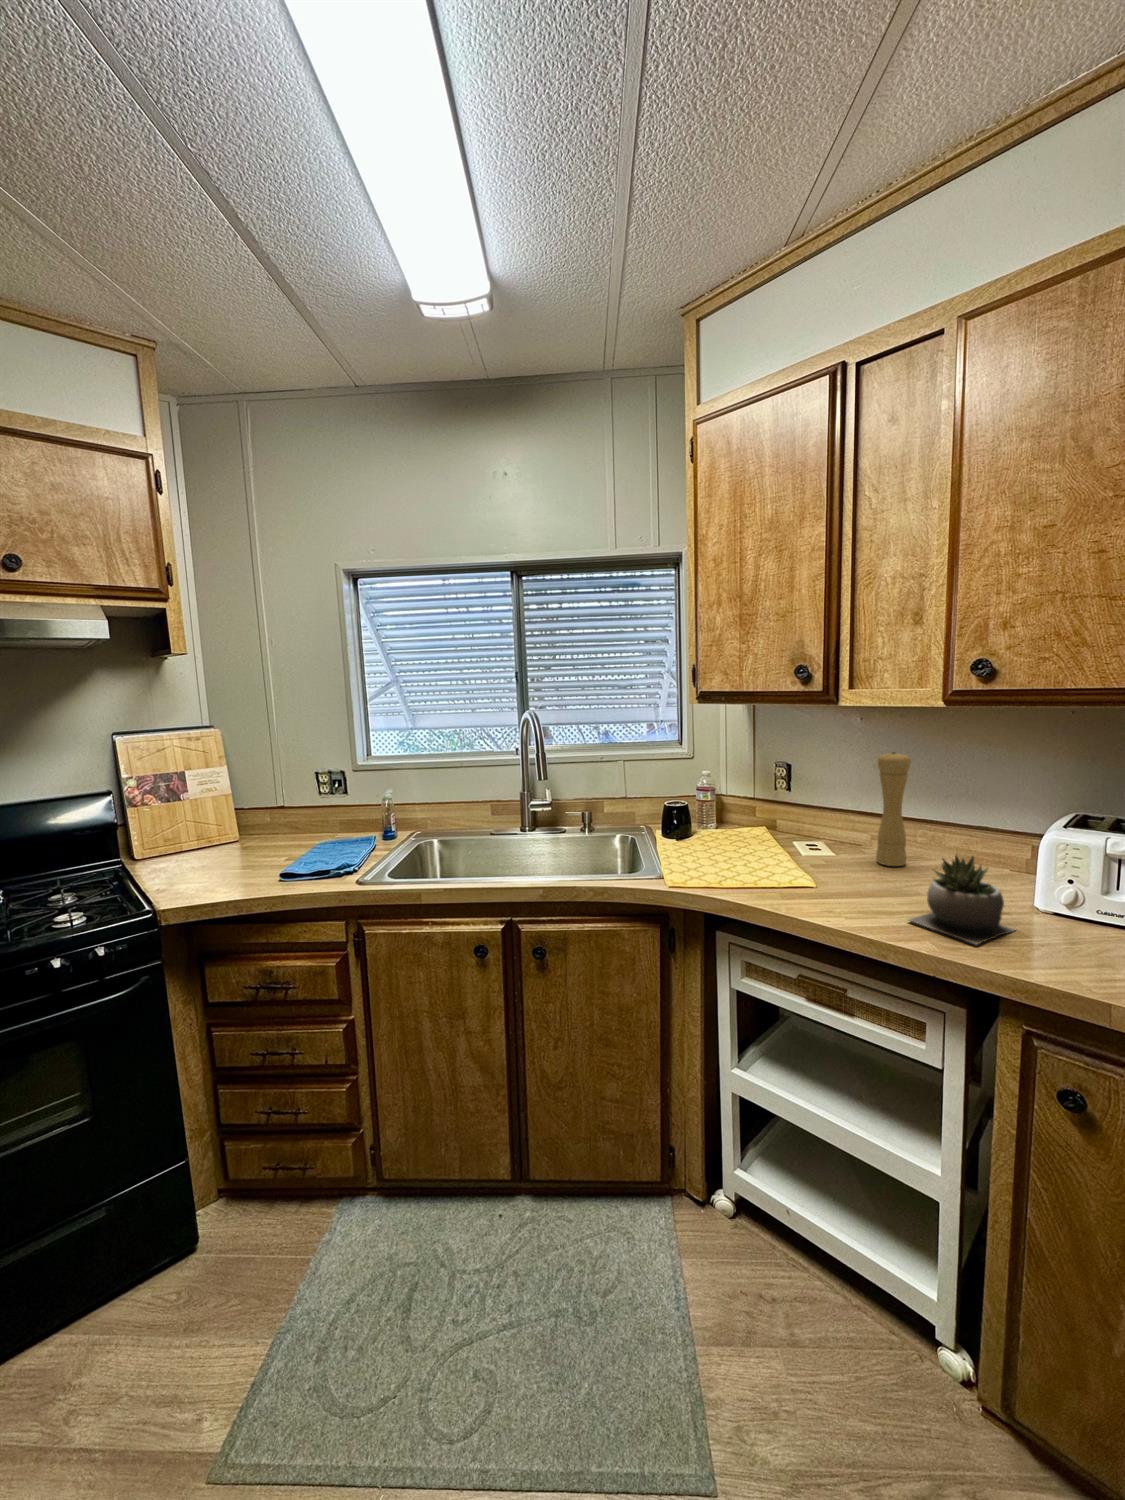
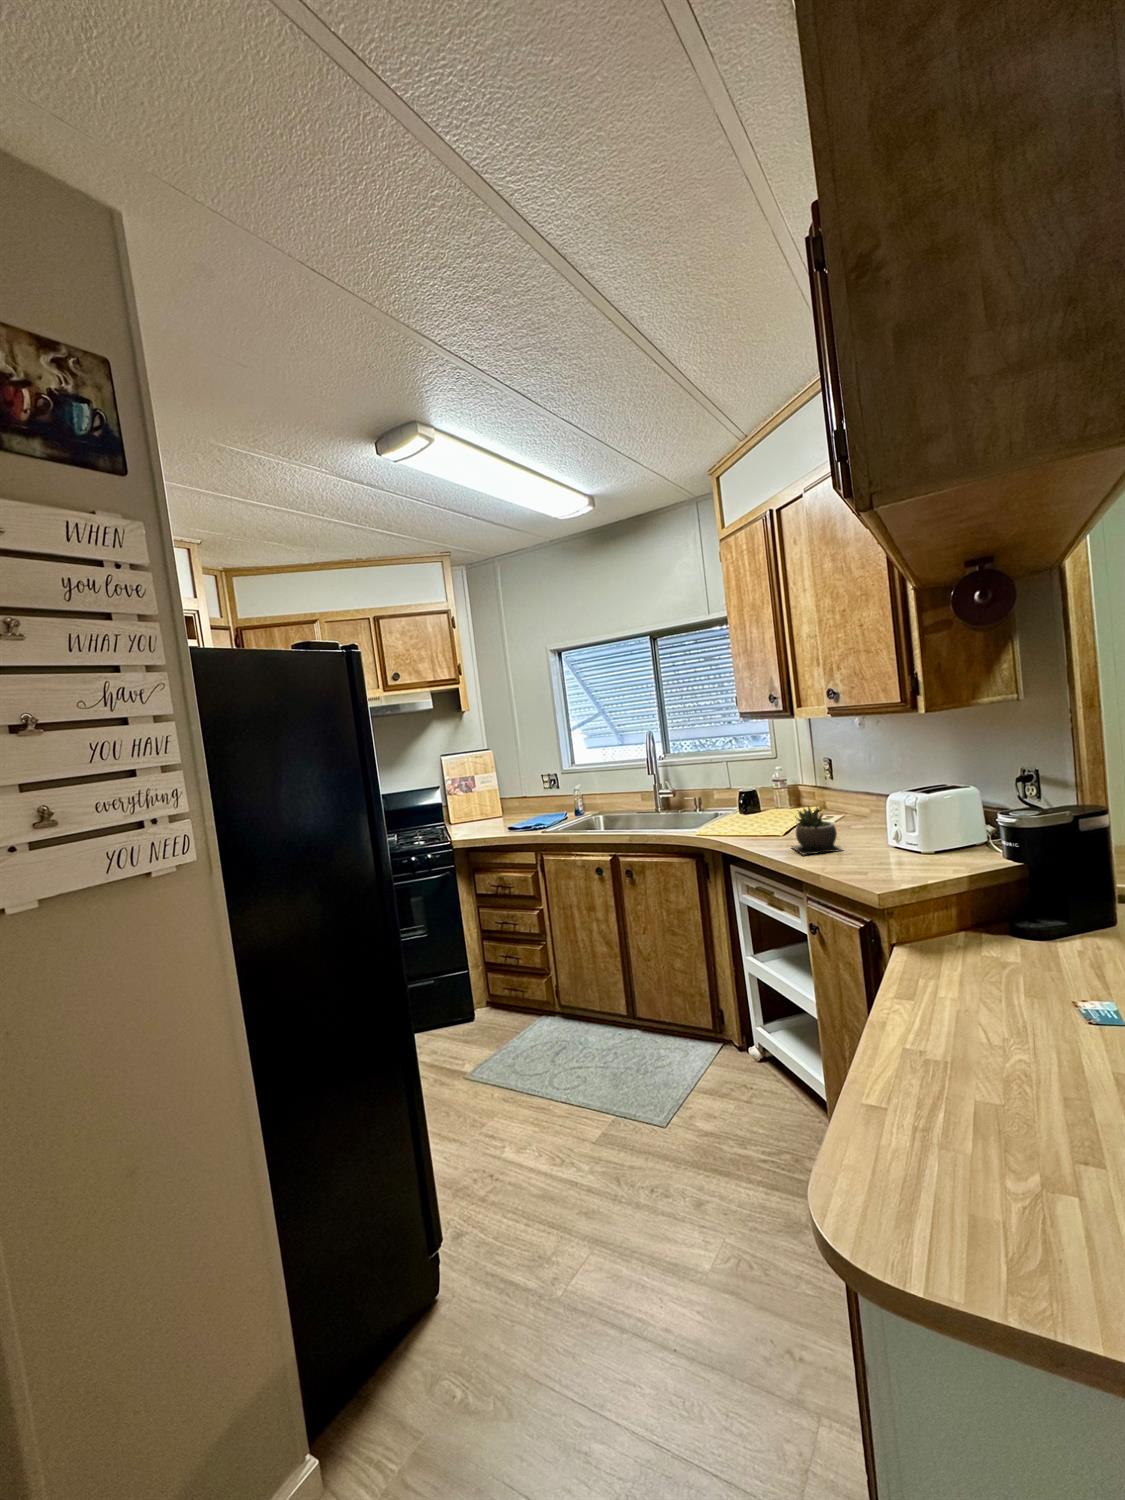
pepper mill: present [876,752,911,866] -> none [832,746,860,825]

